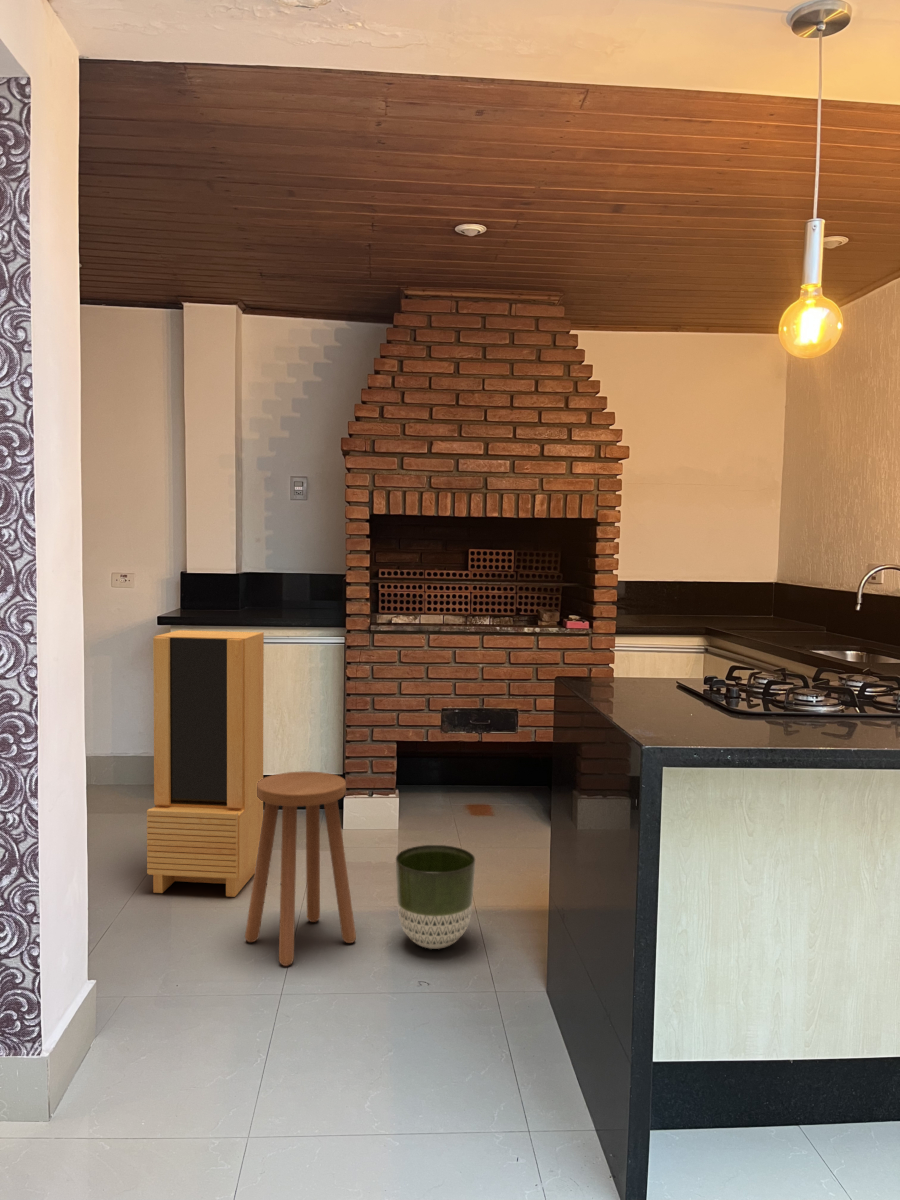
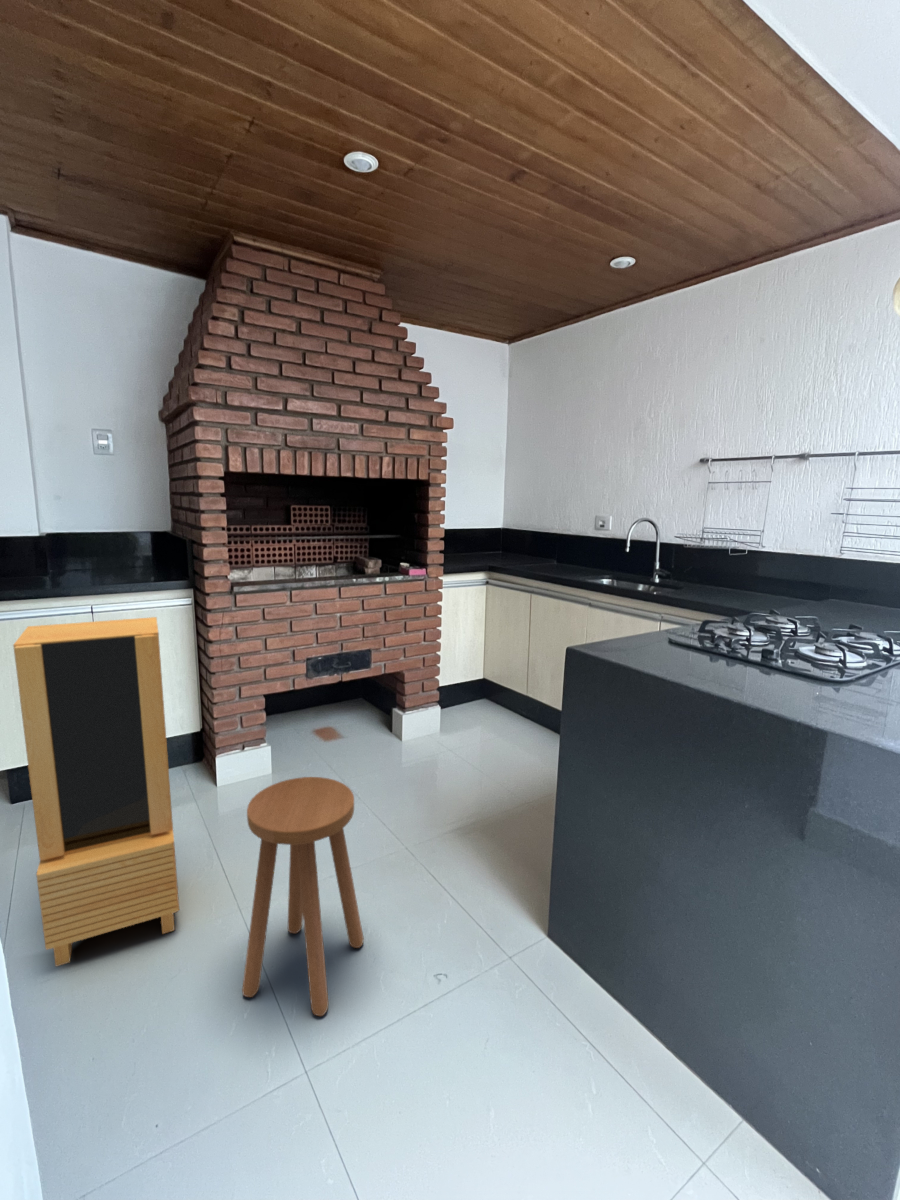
planter: present [396,845,475,949] -> none [396,812,476,922]

